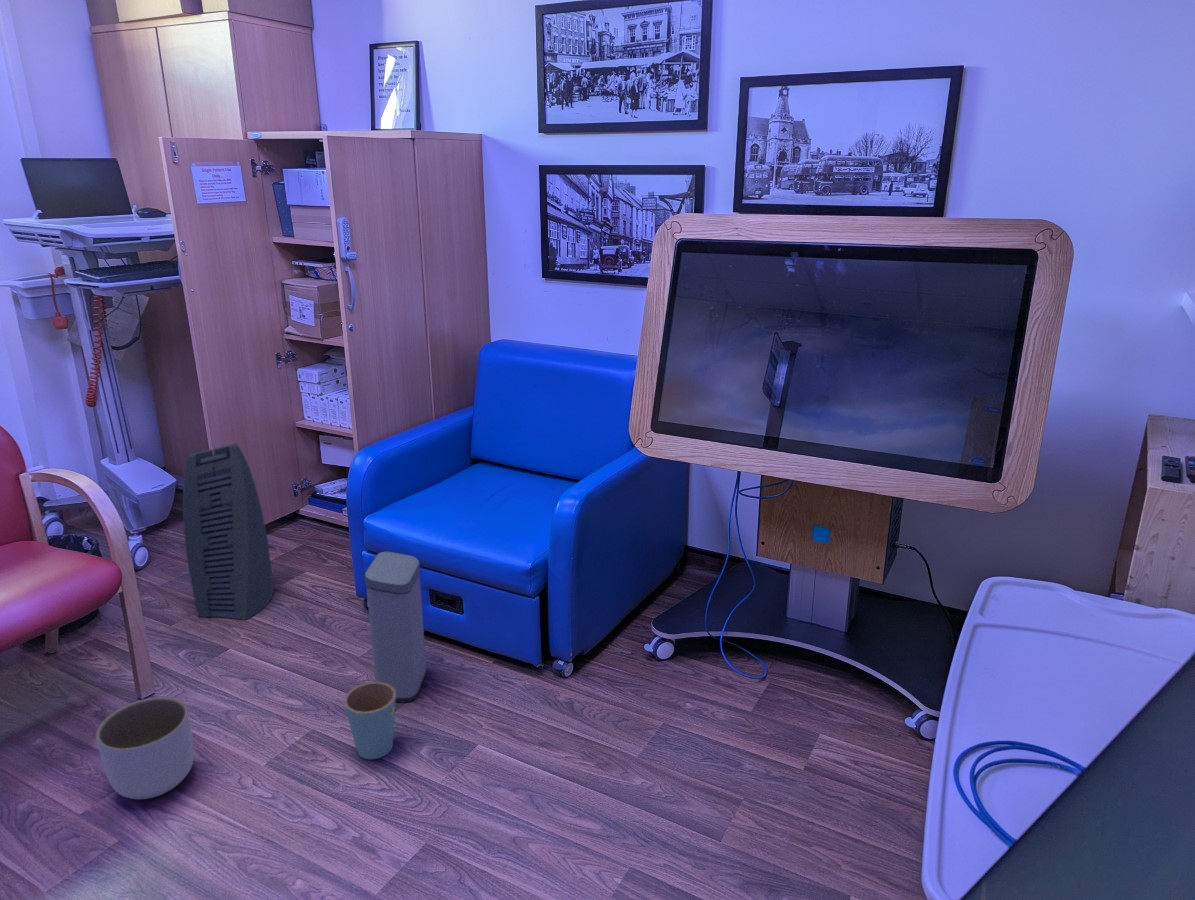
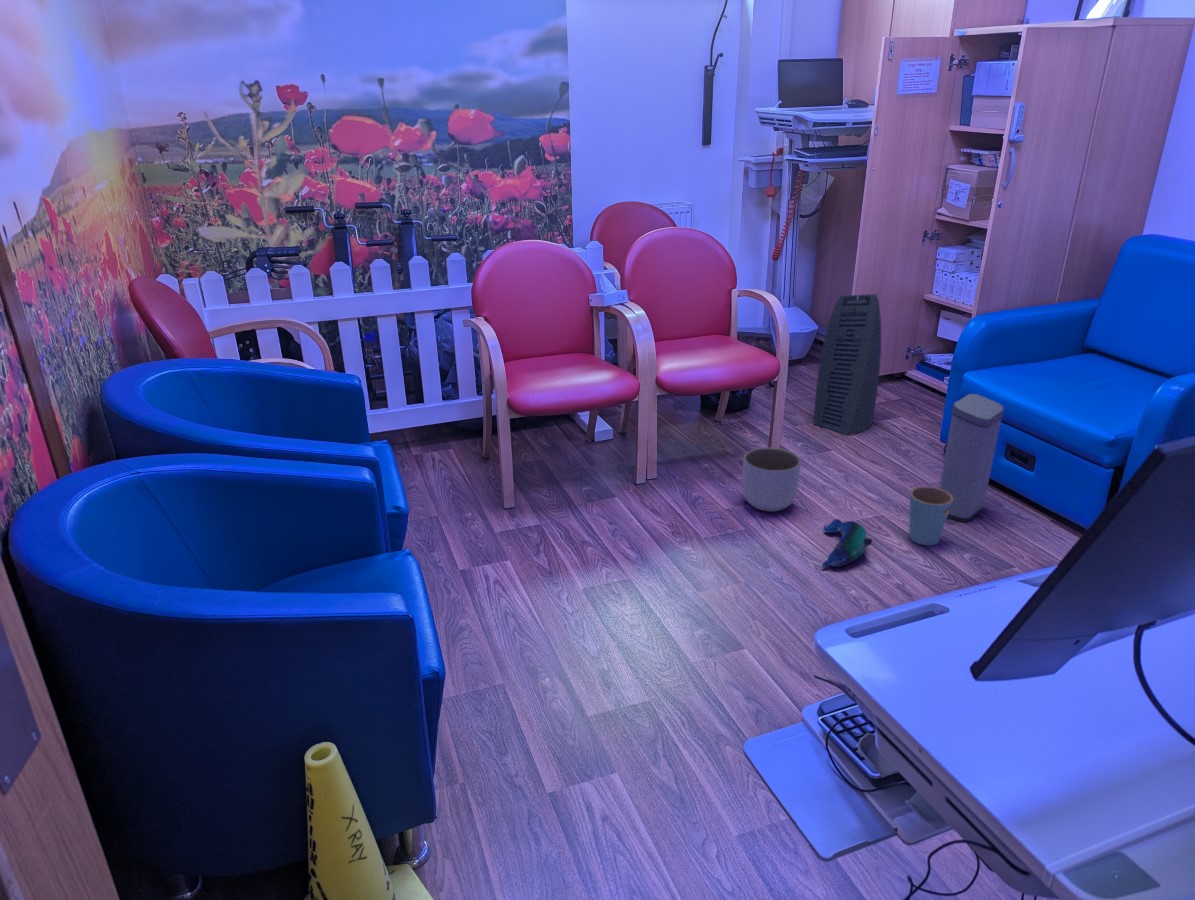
plush toy: none [244,770,315,866] -> present [822,519,872,568]

